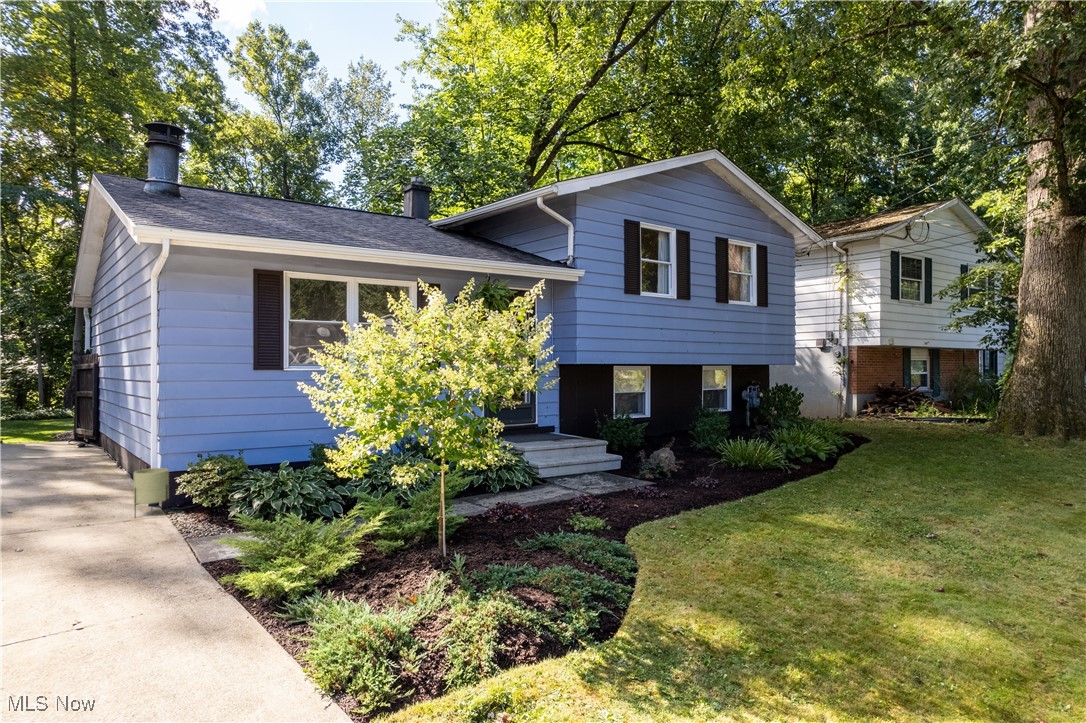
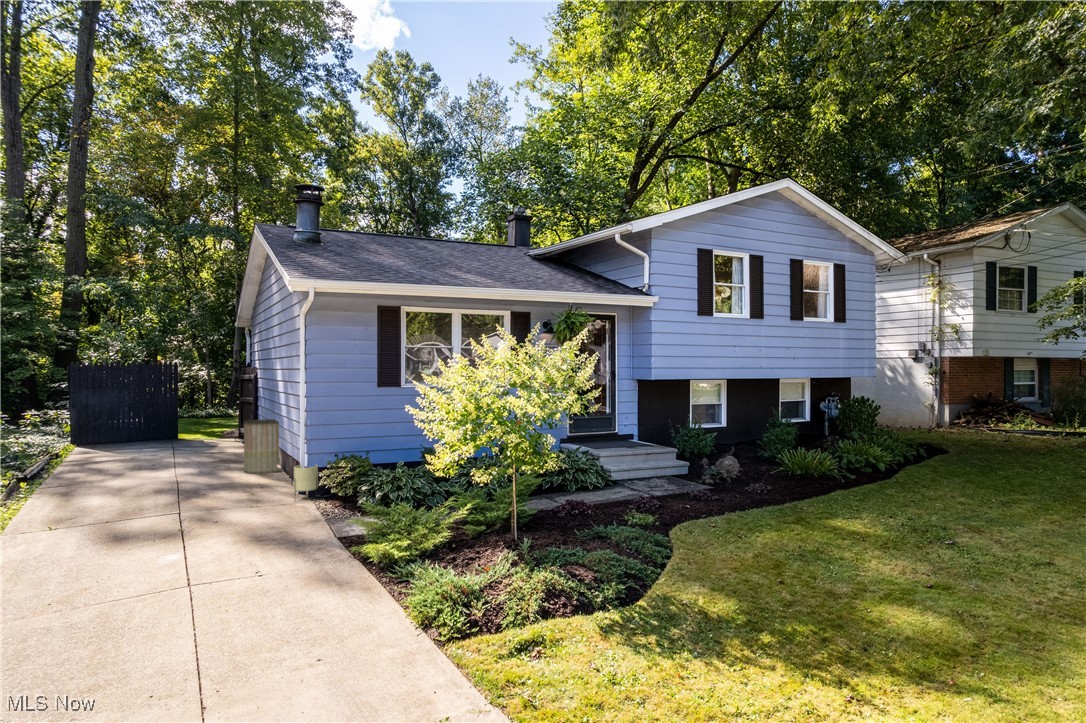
trash can: none [63,412,123,484] -> present [244,419,282,474]

